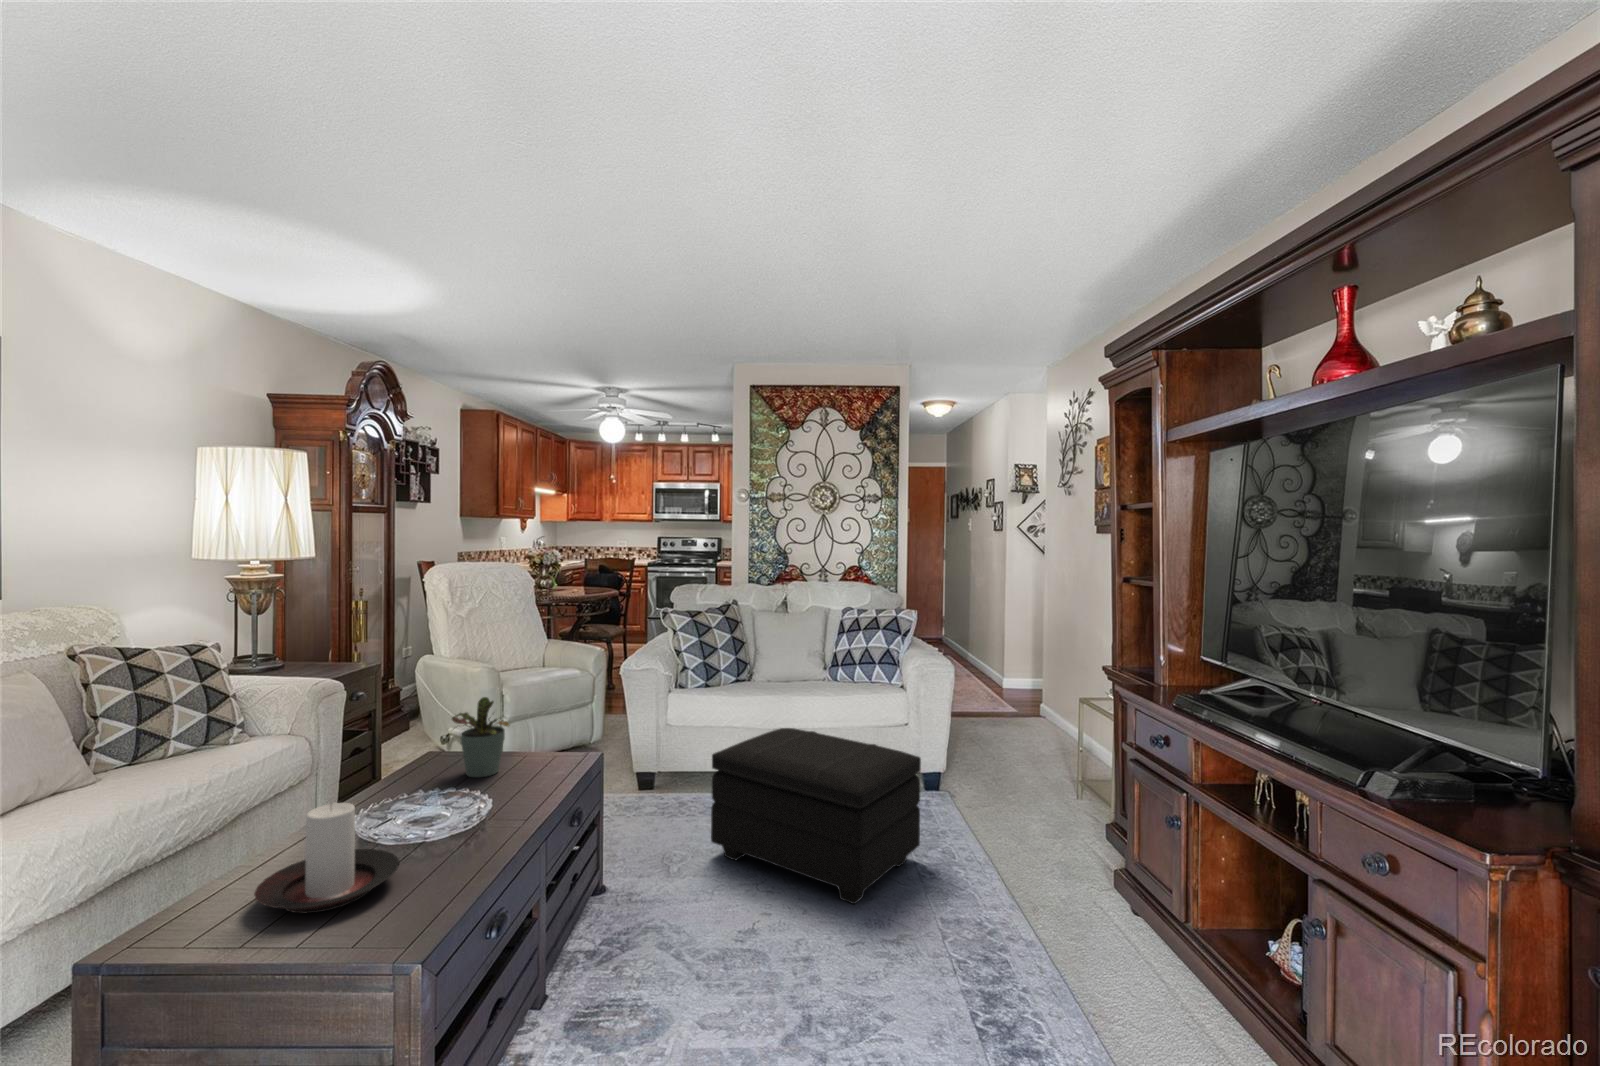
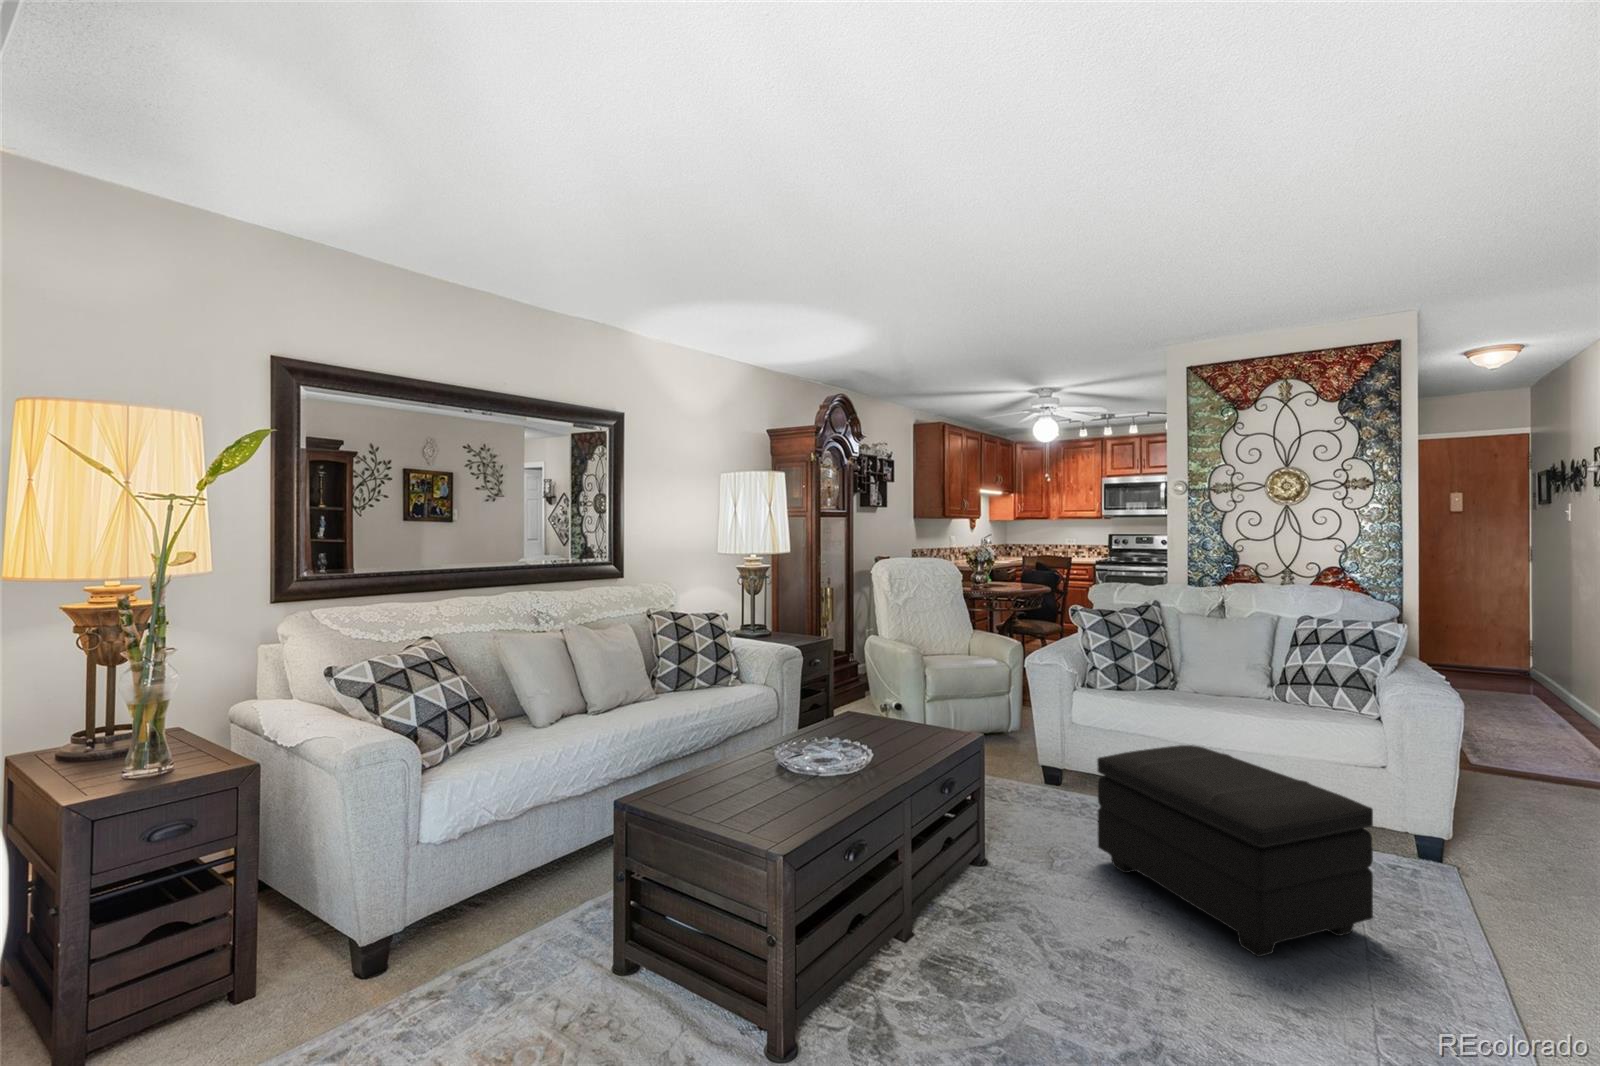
potted plant: present [452,697,509,777] -> none [855,672,900,739]
candle holder: present [254,803,399,913] -> none [711,732,797,807]

